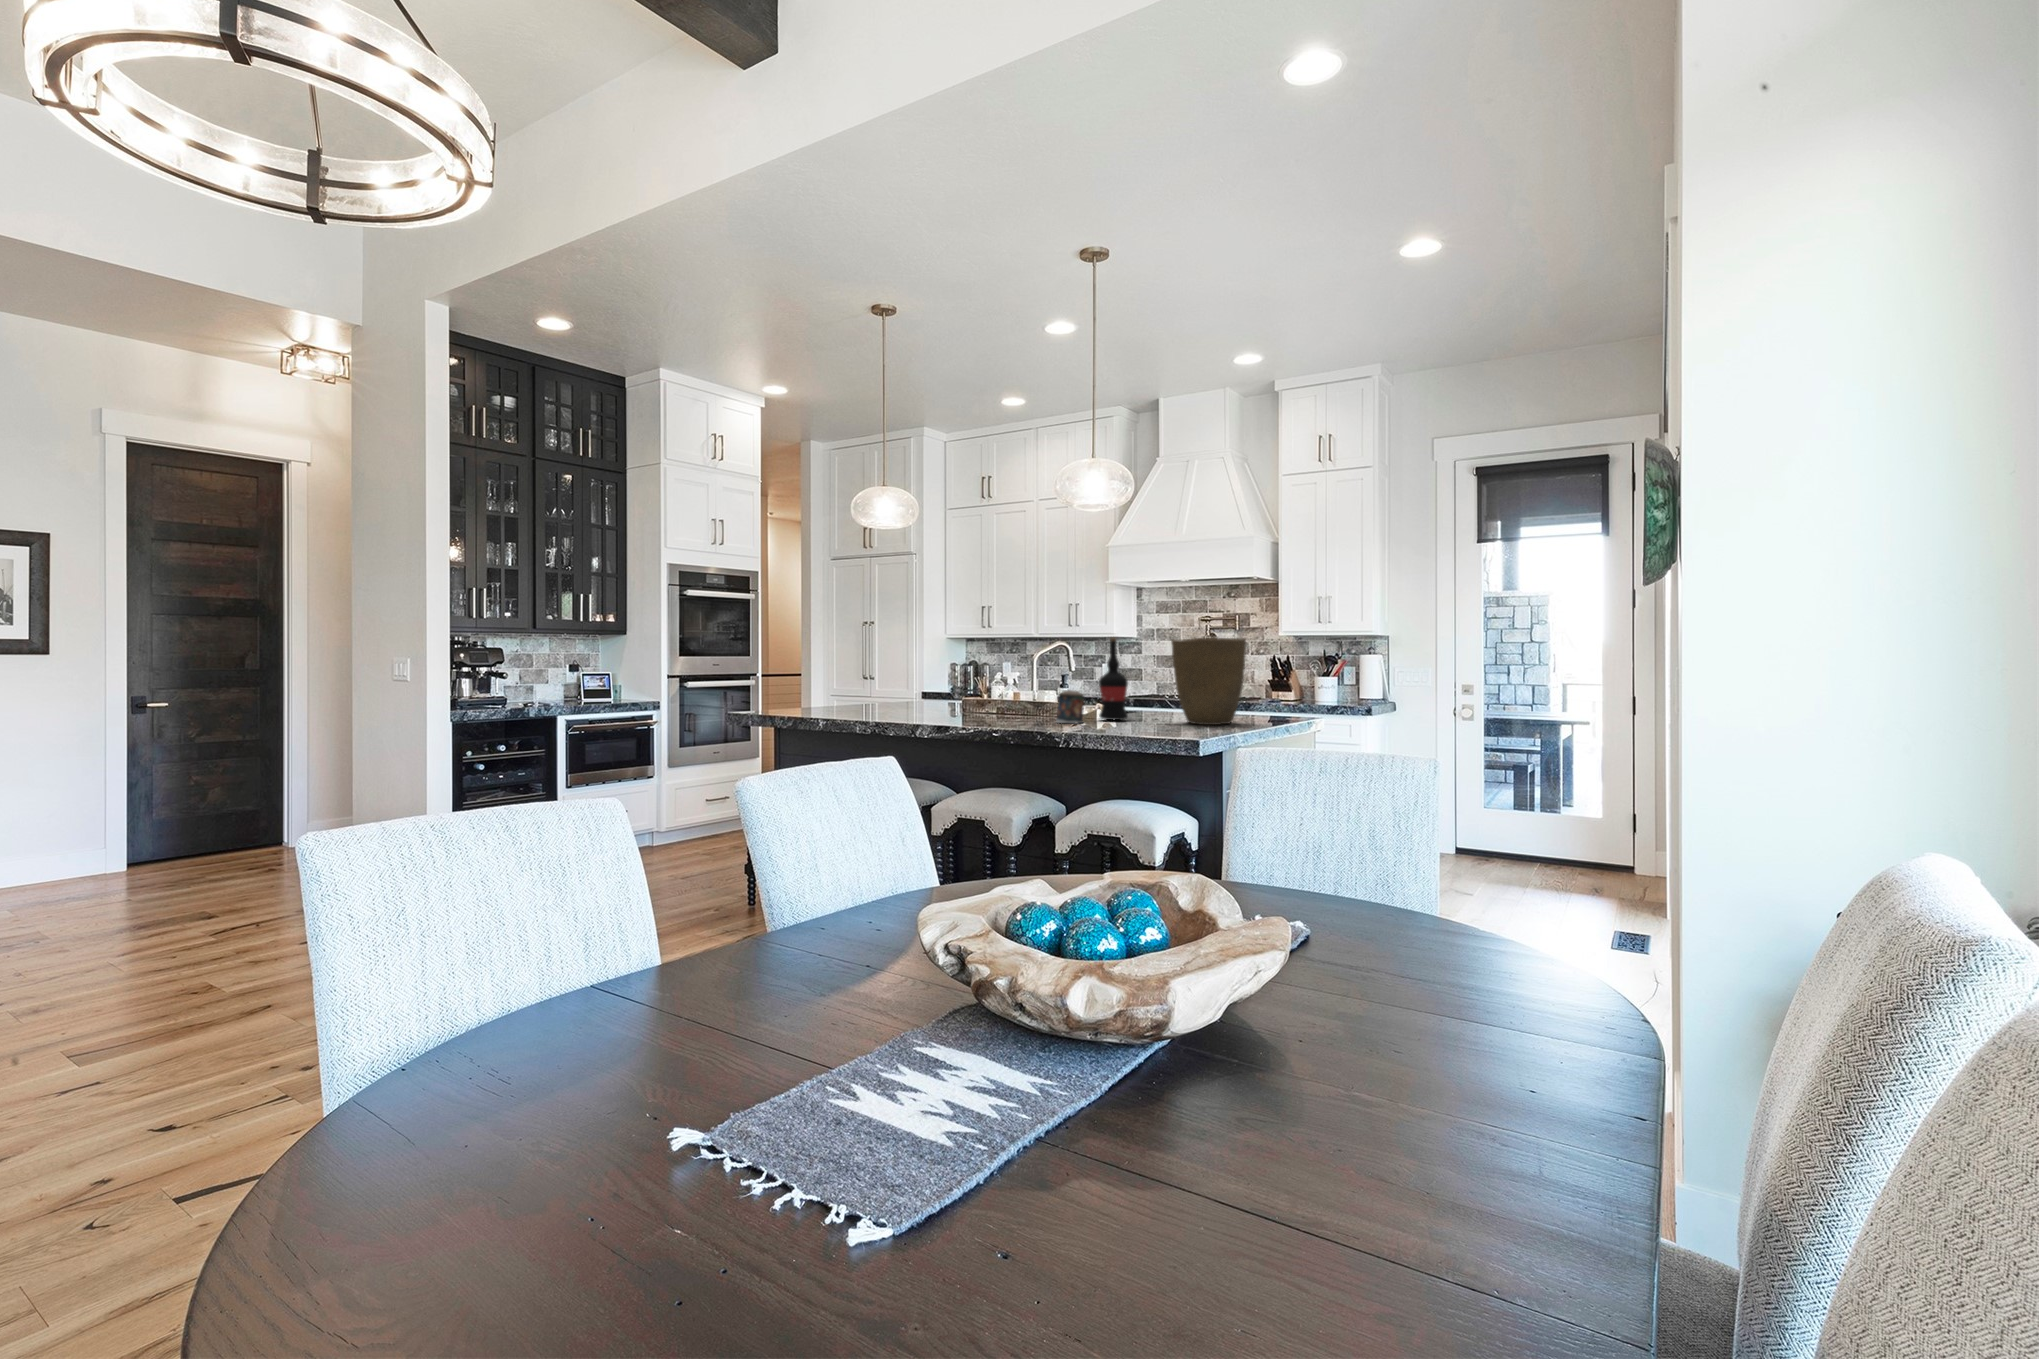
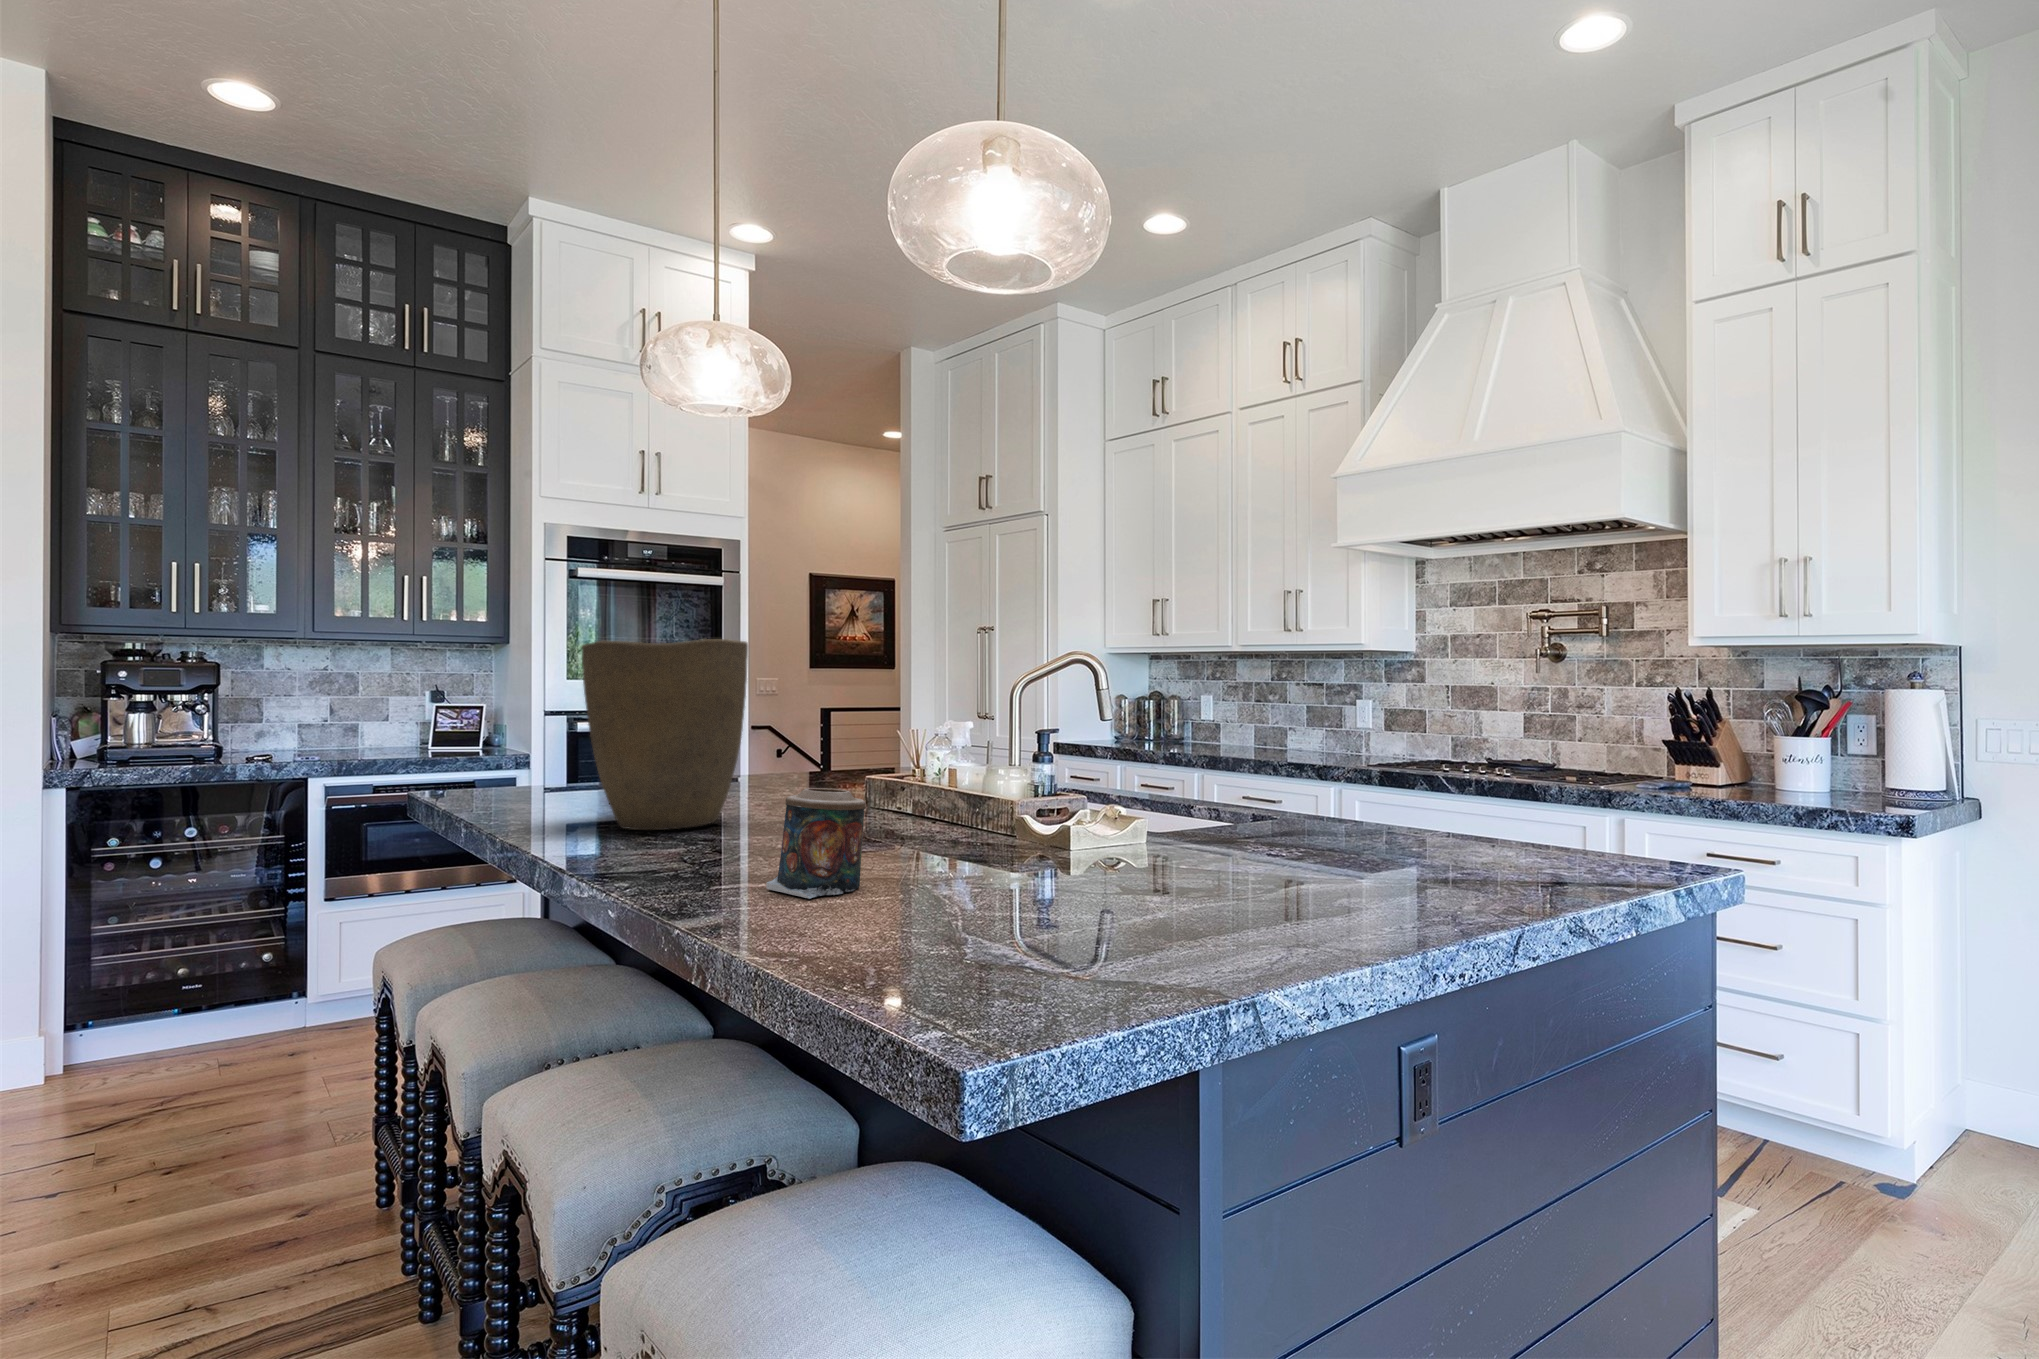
wine bottle: present [1099,637,1128,720] -> none [936,630,1026,884]
vase: present [1171,637,1246,725] -> present [582,639,748,830]

